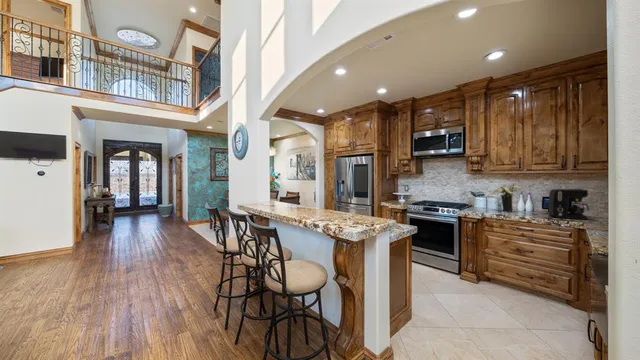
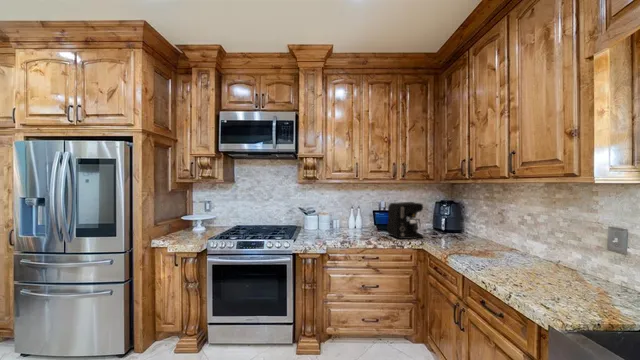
flower arrangement: present [491,184,521,212] -> none [328,197,360,234]

